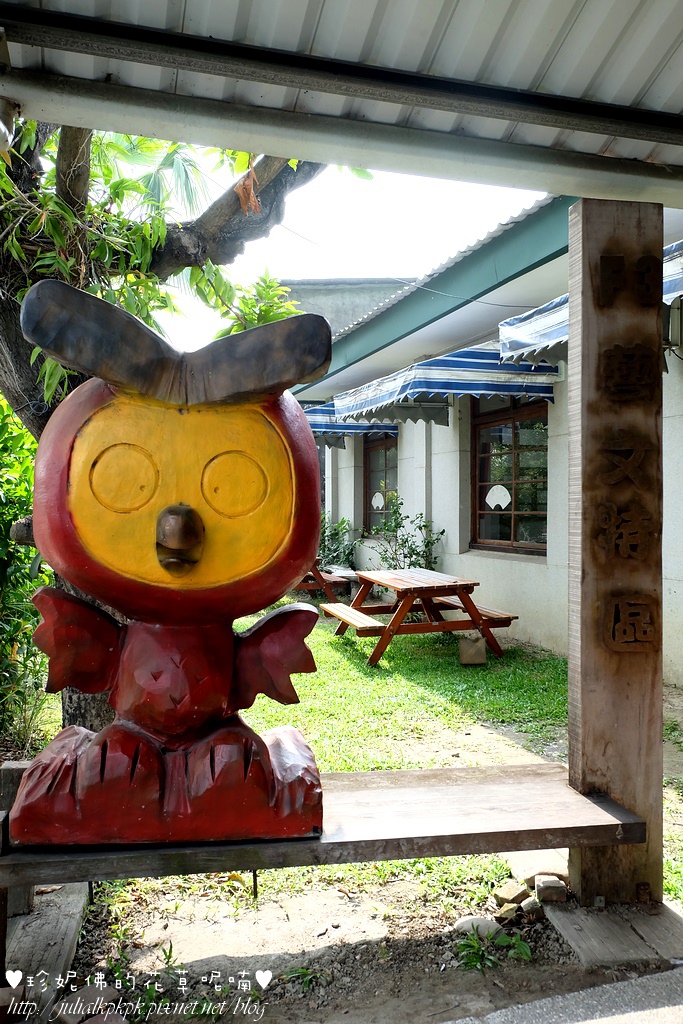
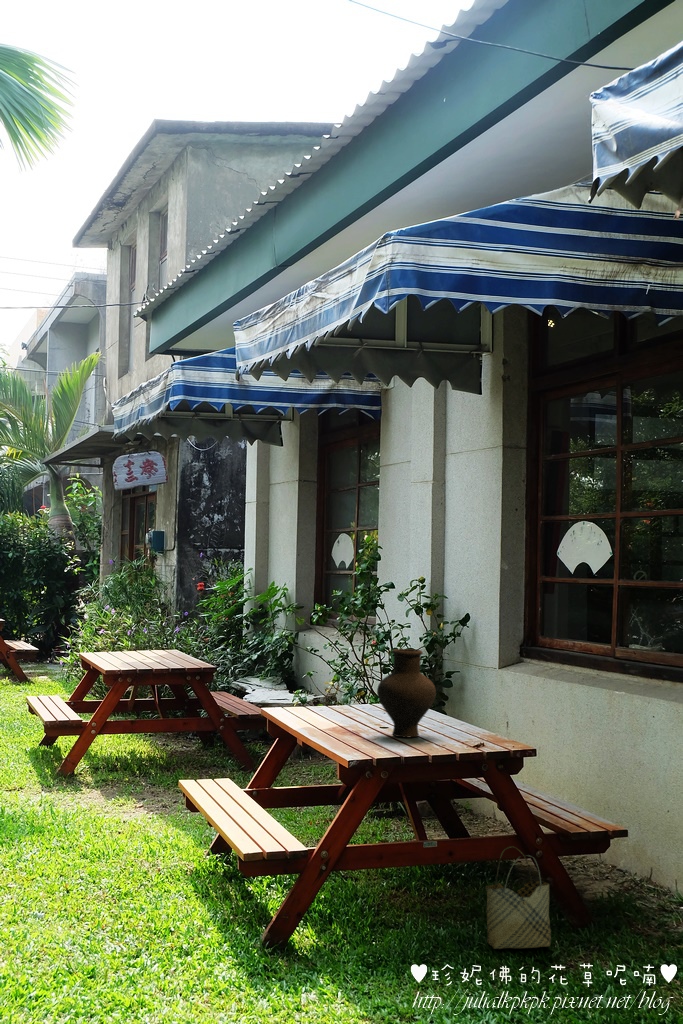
vase: none [410,543,435,581] -> present [377,649,436,737]

